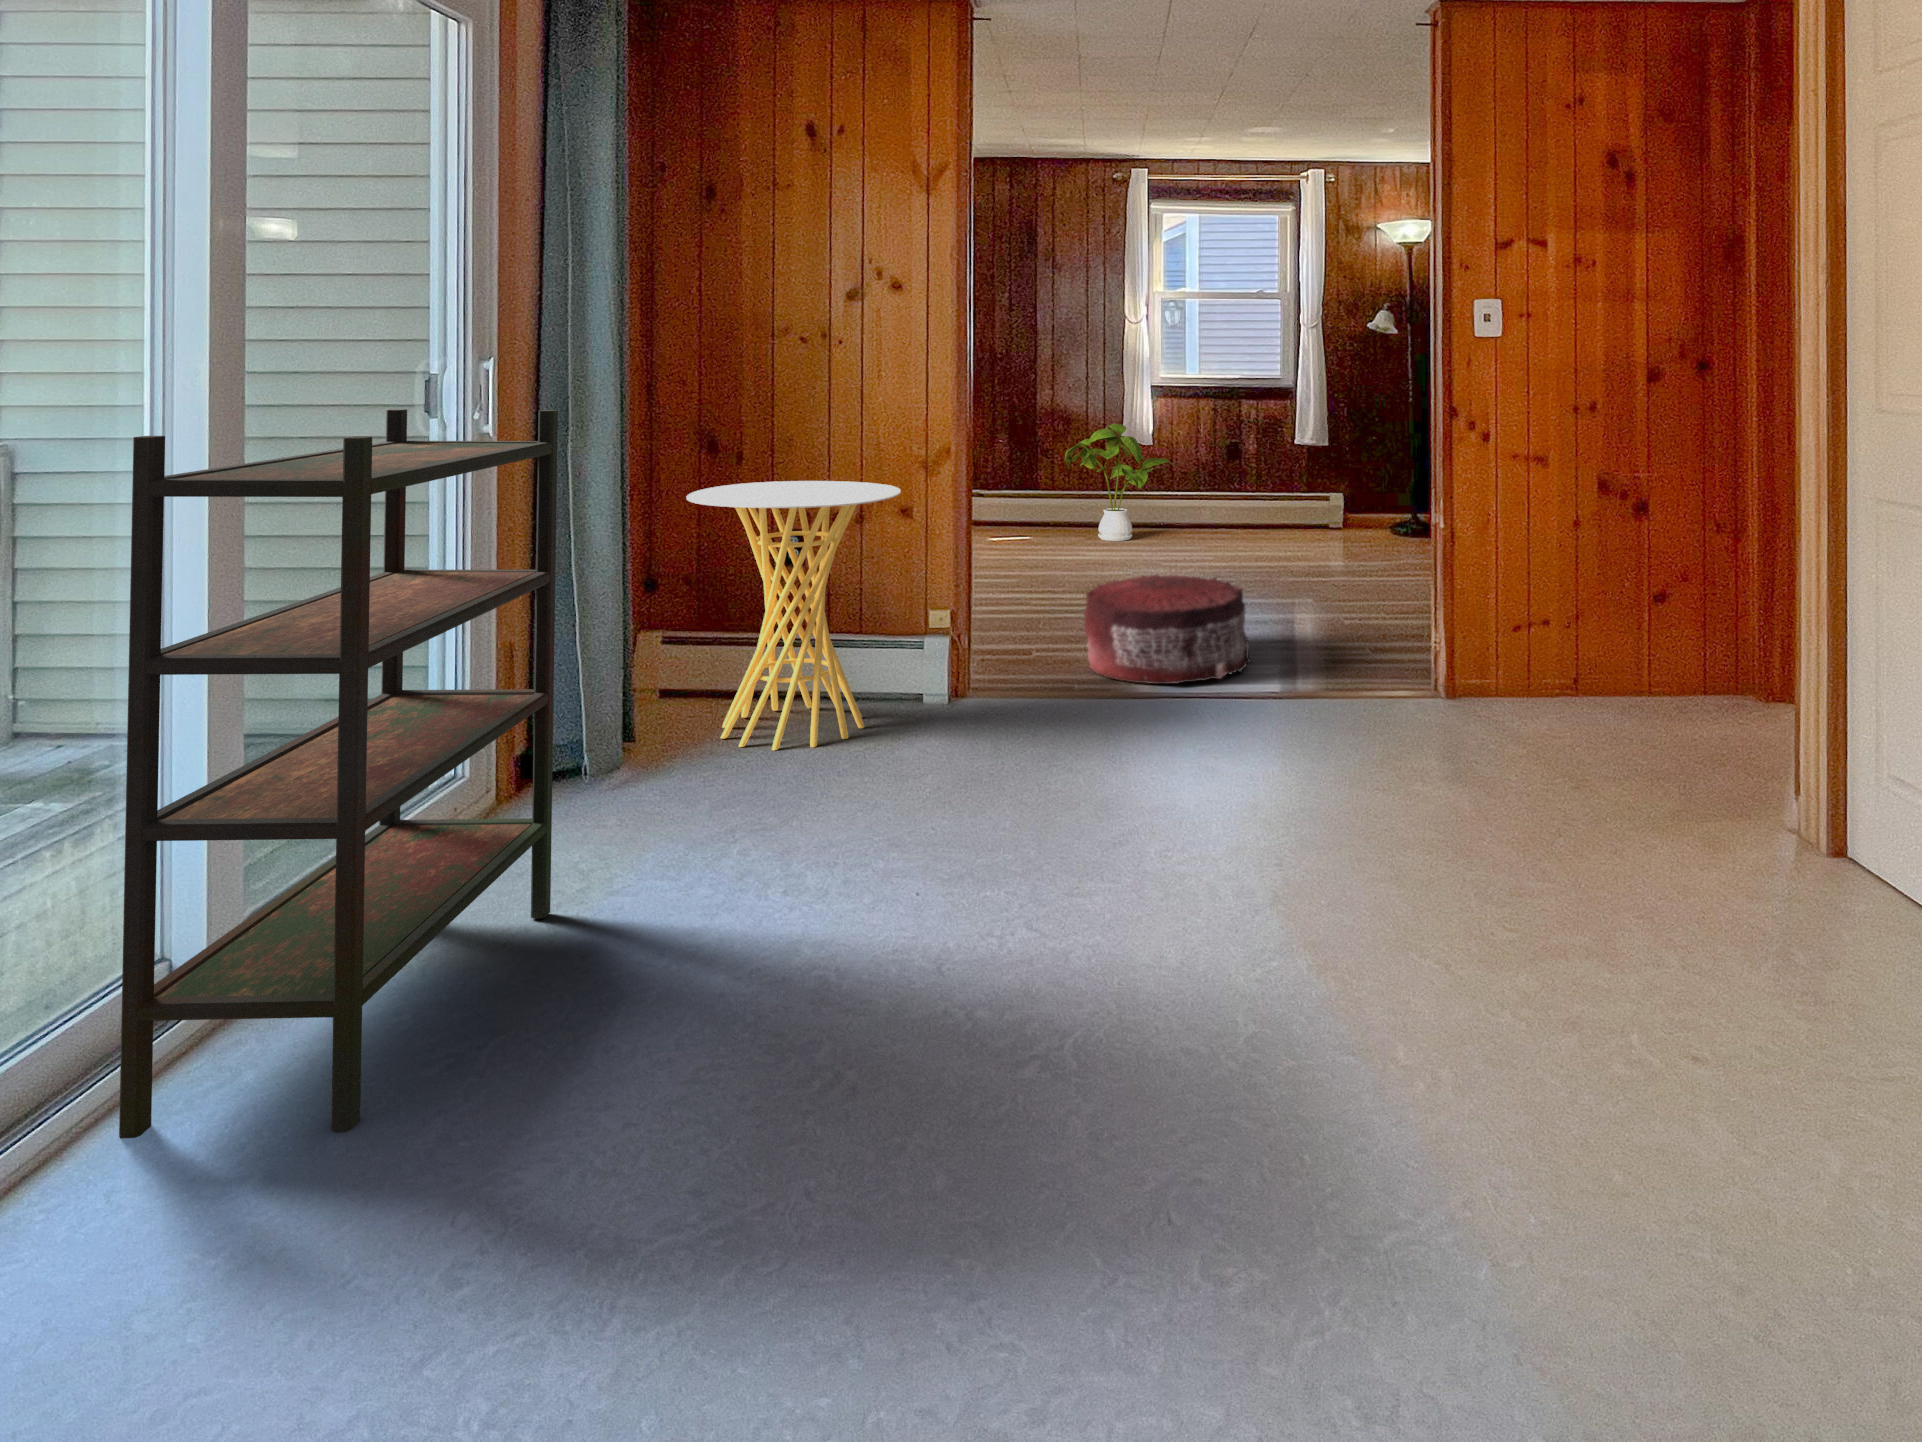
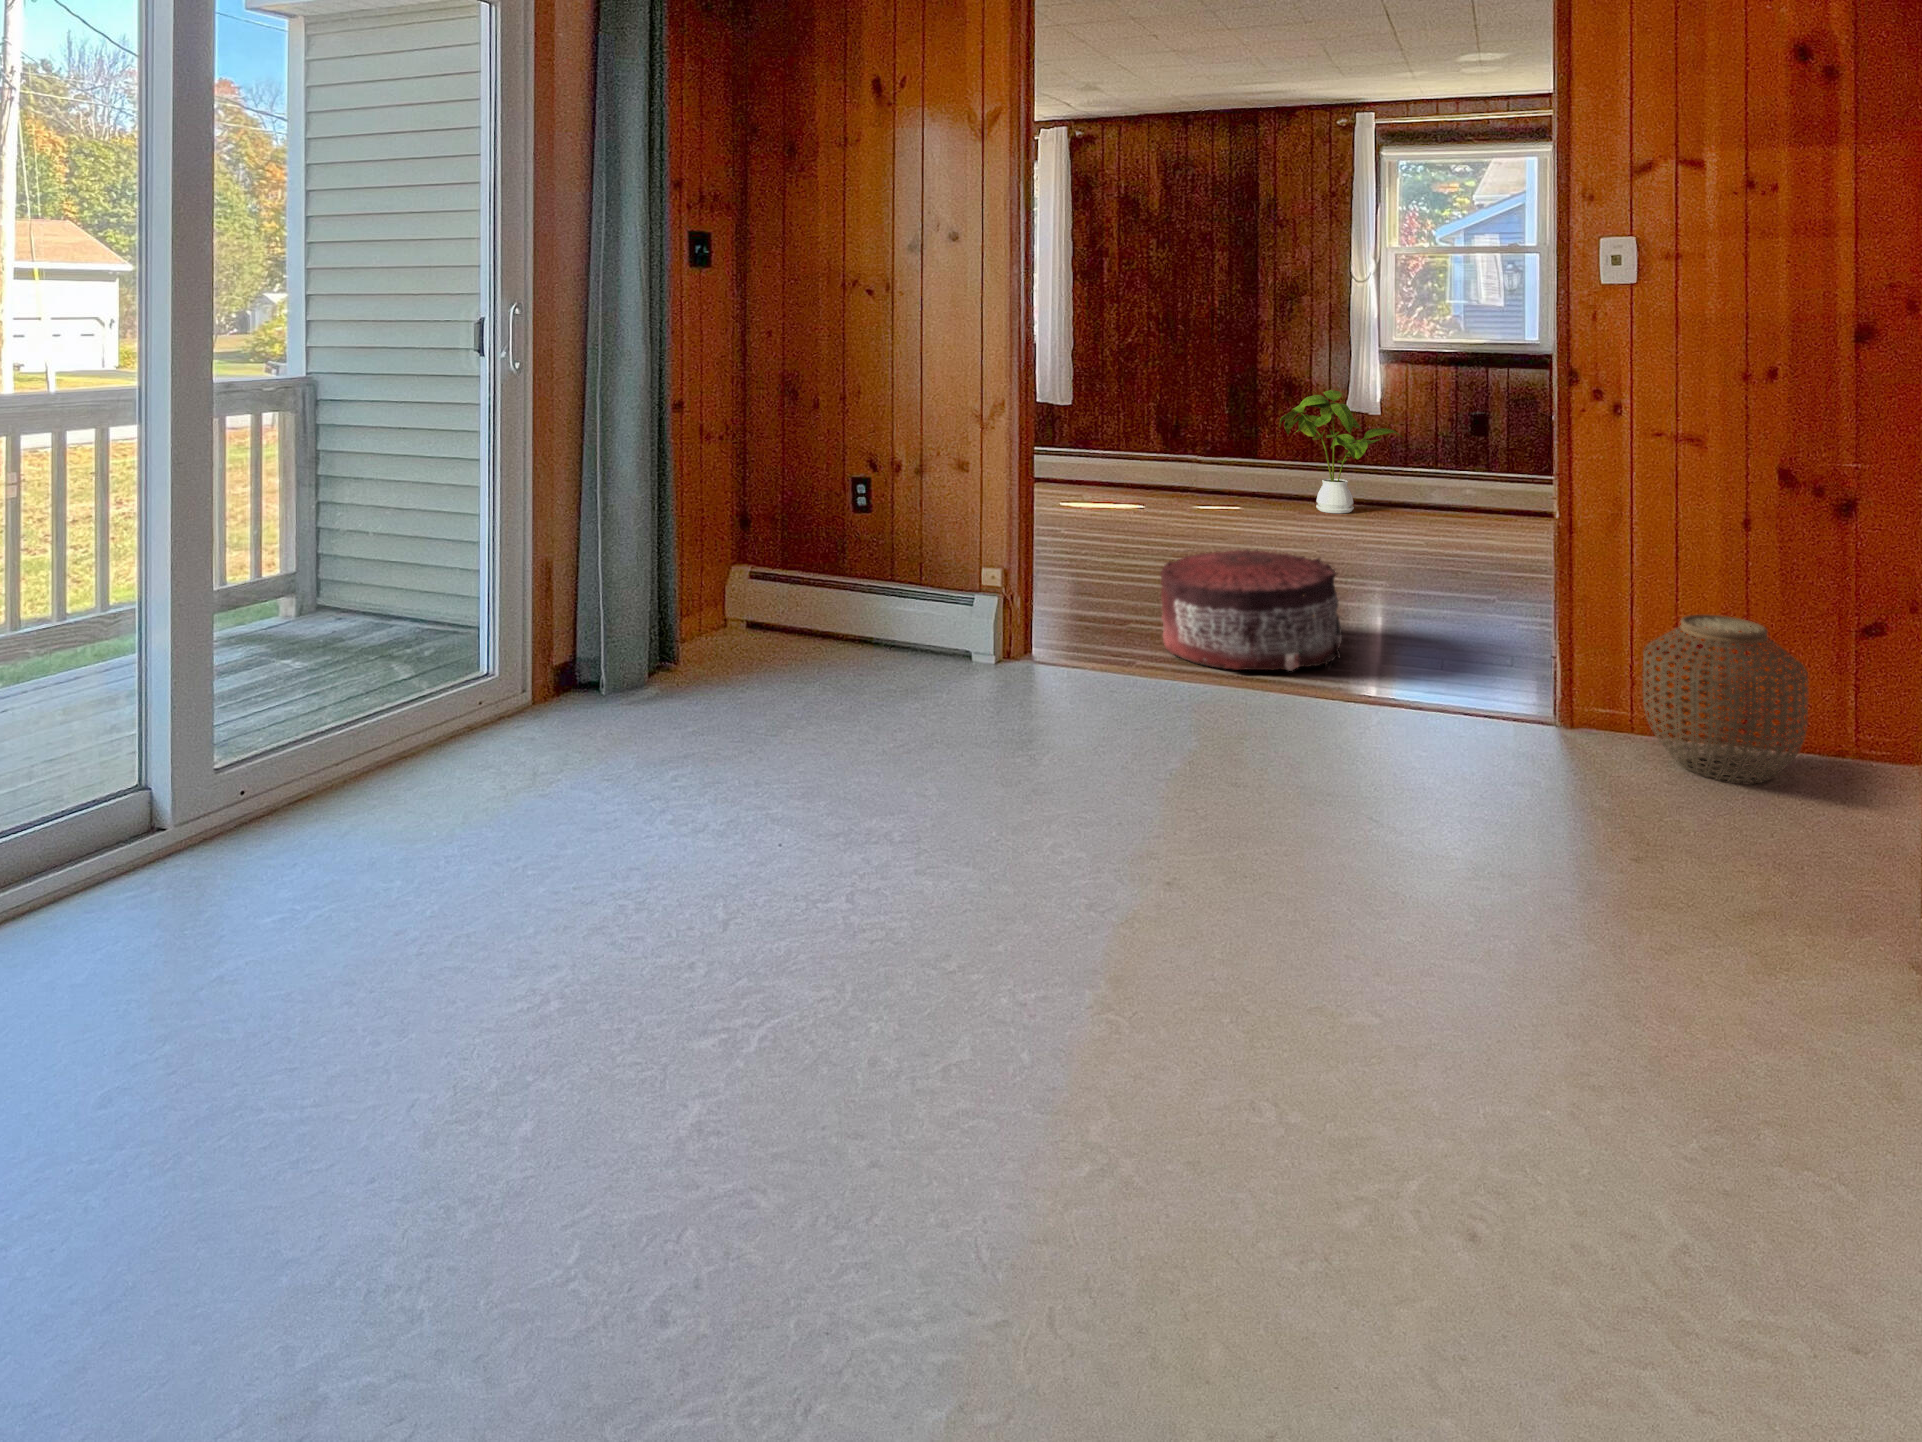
bookshelf: present [119,409,558,1138] -> none [11,350,466,966]
side table: present [686,481,901,750] -> none [730,431,934,687]
woven basket: none [1520,593,1634,718] -> present [1643,615,1808,784]

